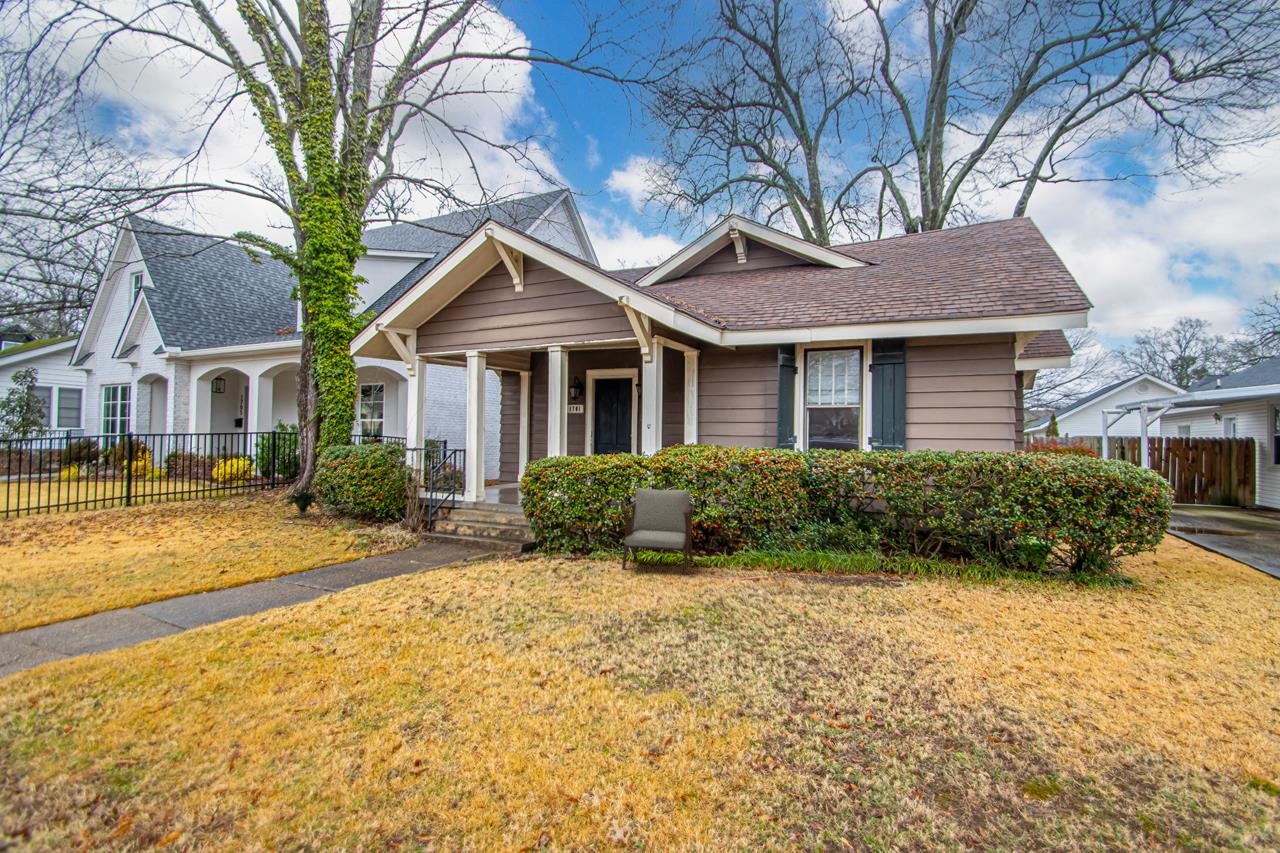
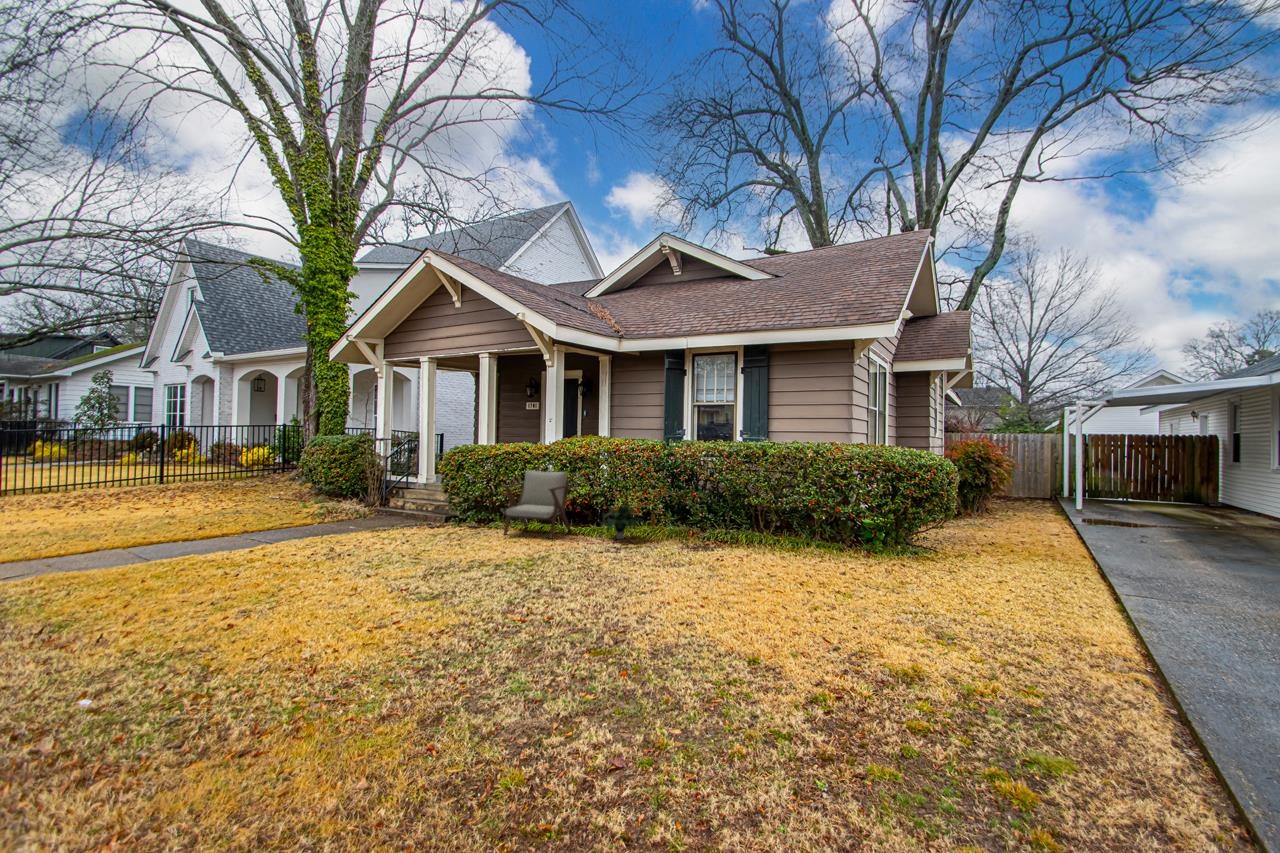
potted plant: present [286,489,322,518] -> present [601,503,642,539]

